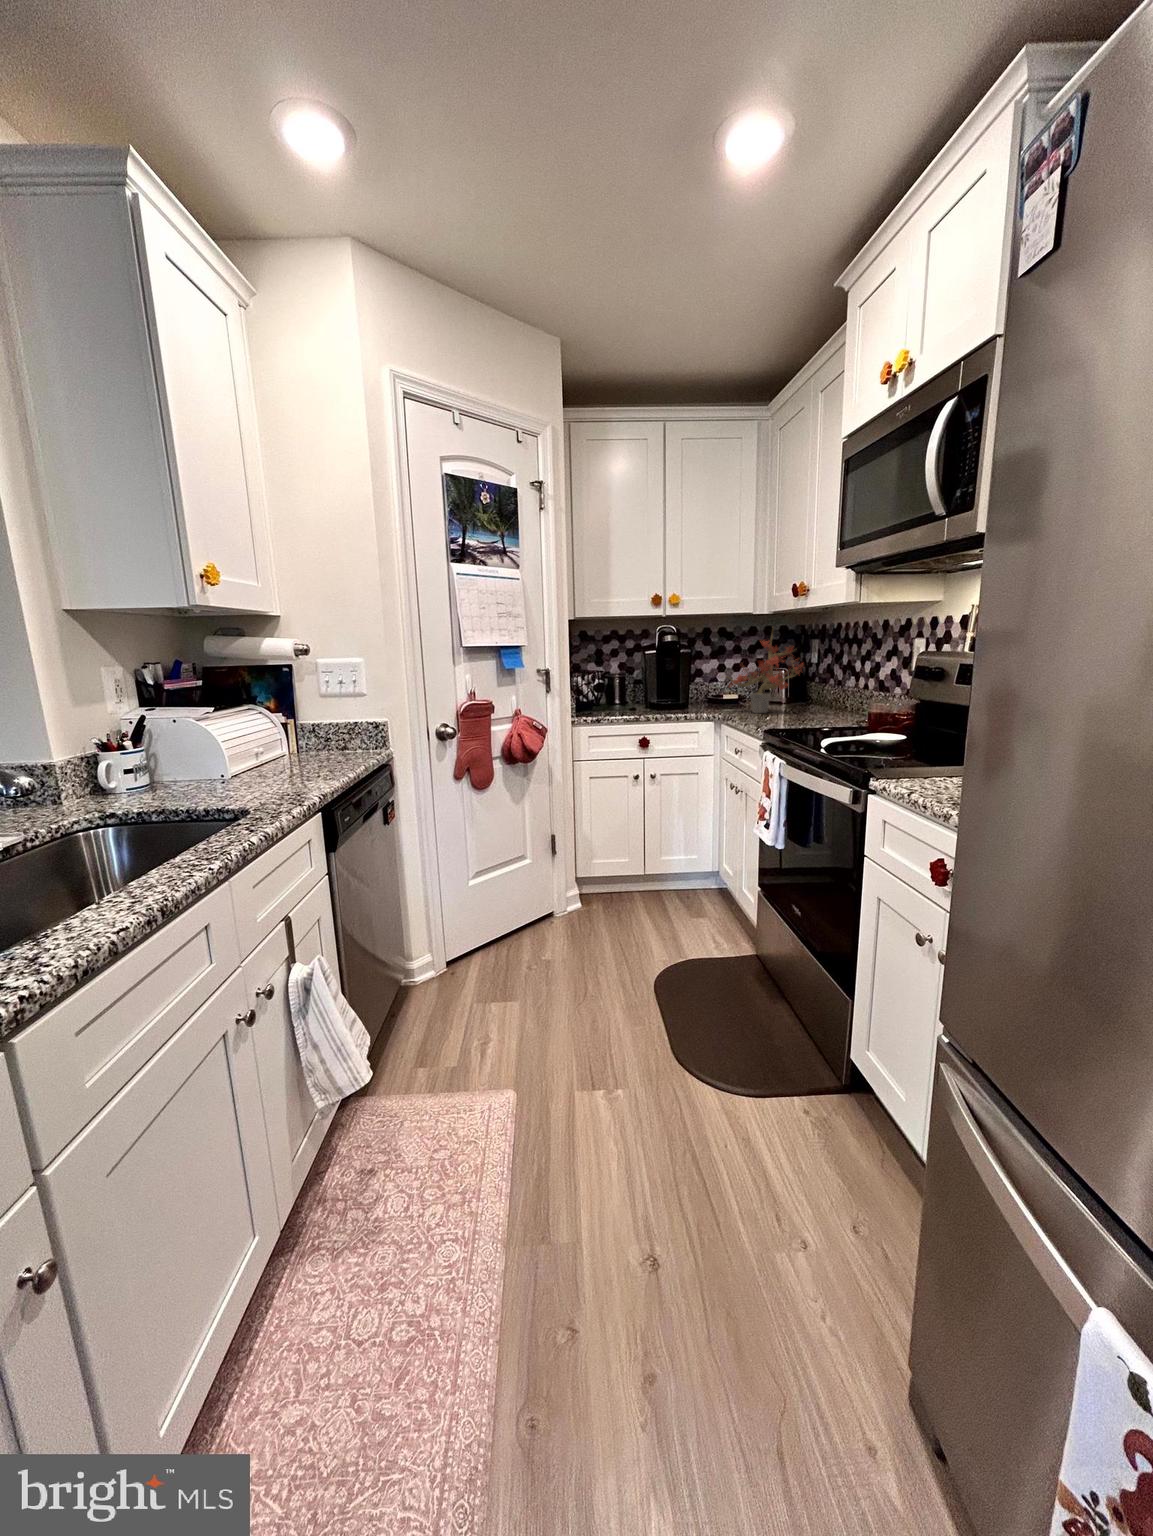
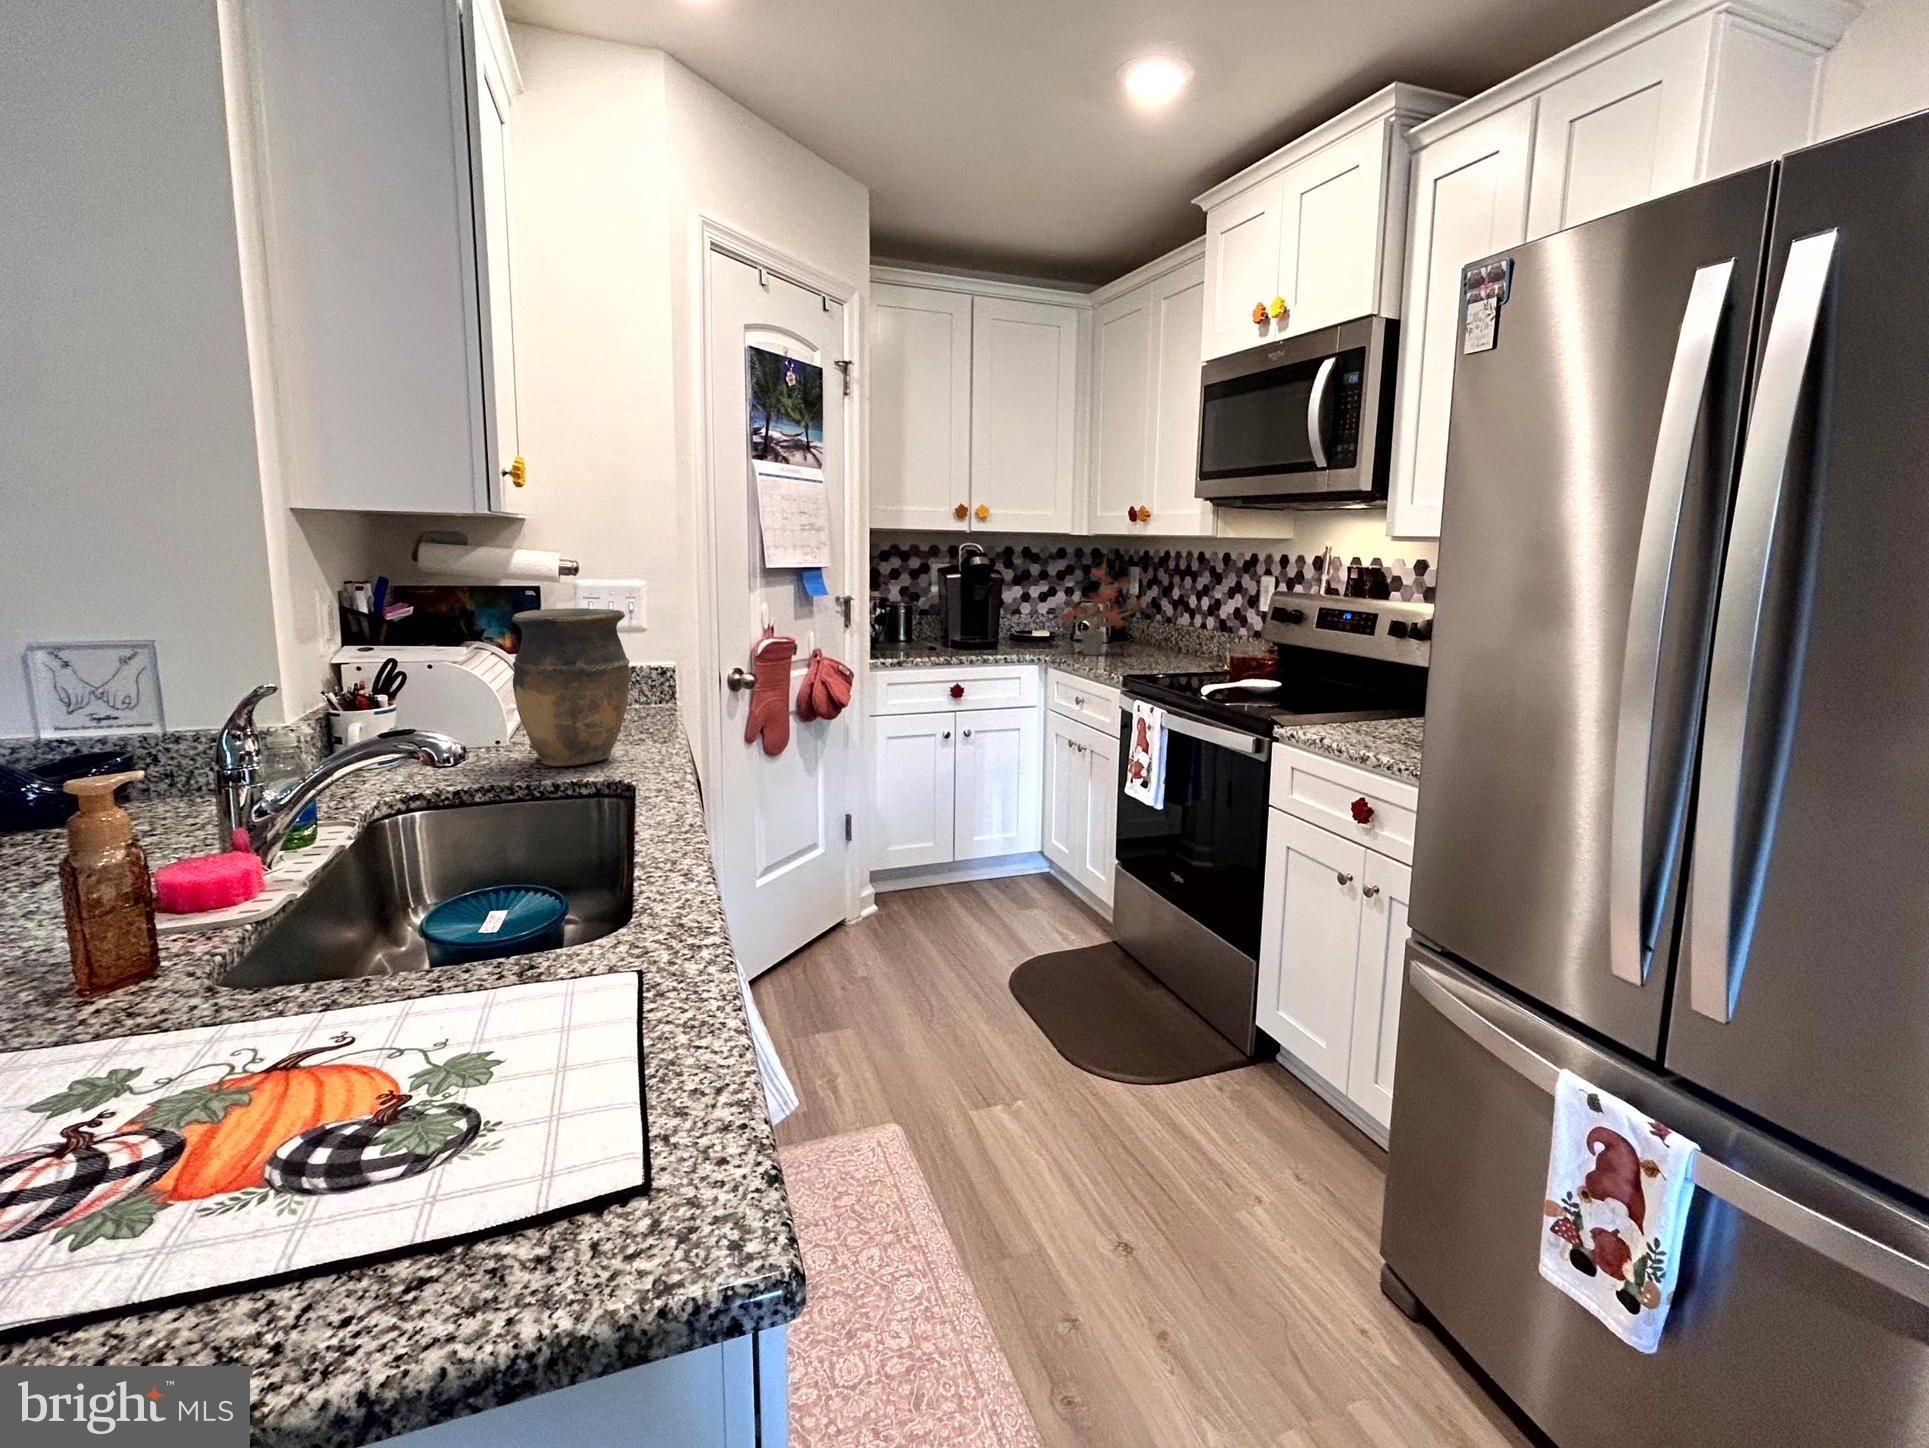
vase: none [182,676,279,796] -> present [512,608,630,767]

